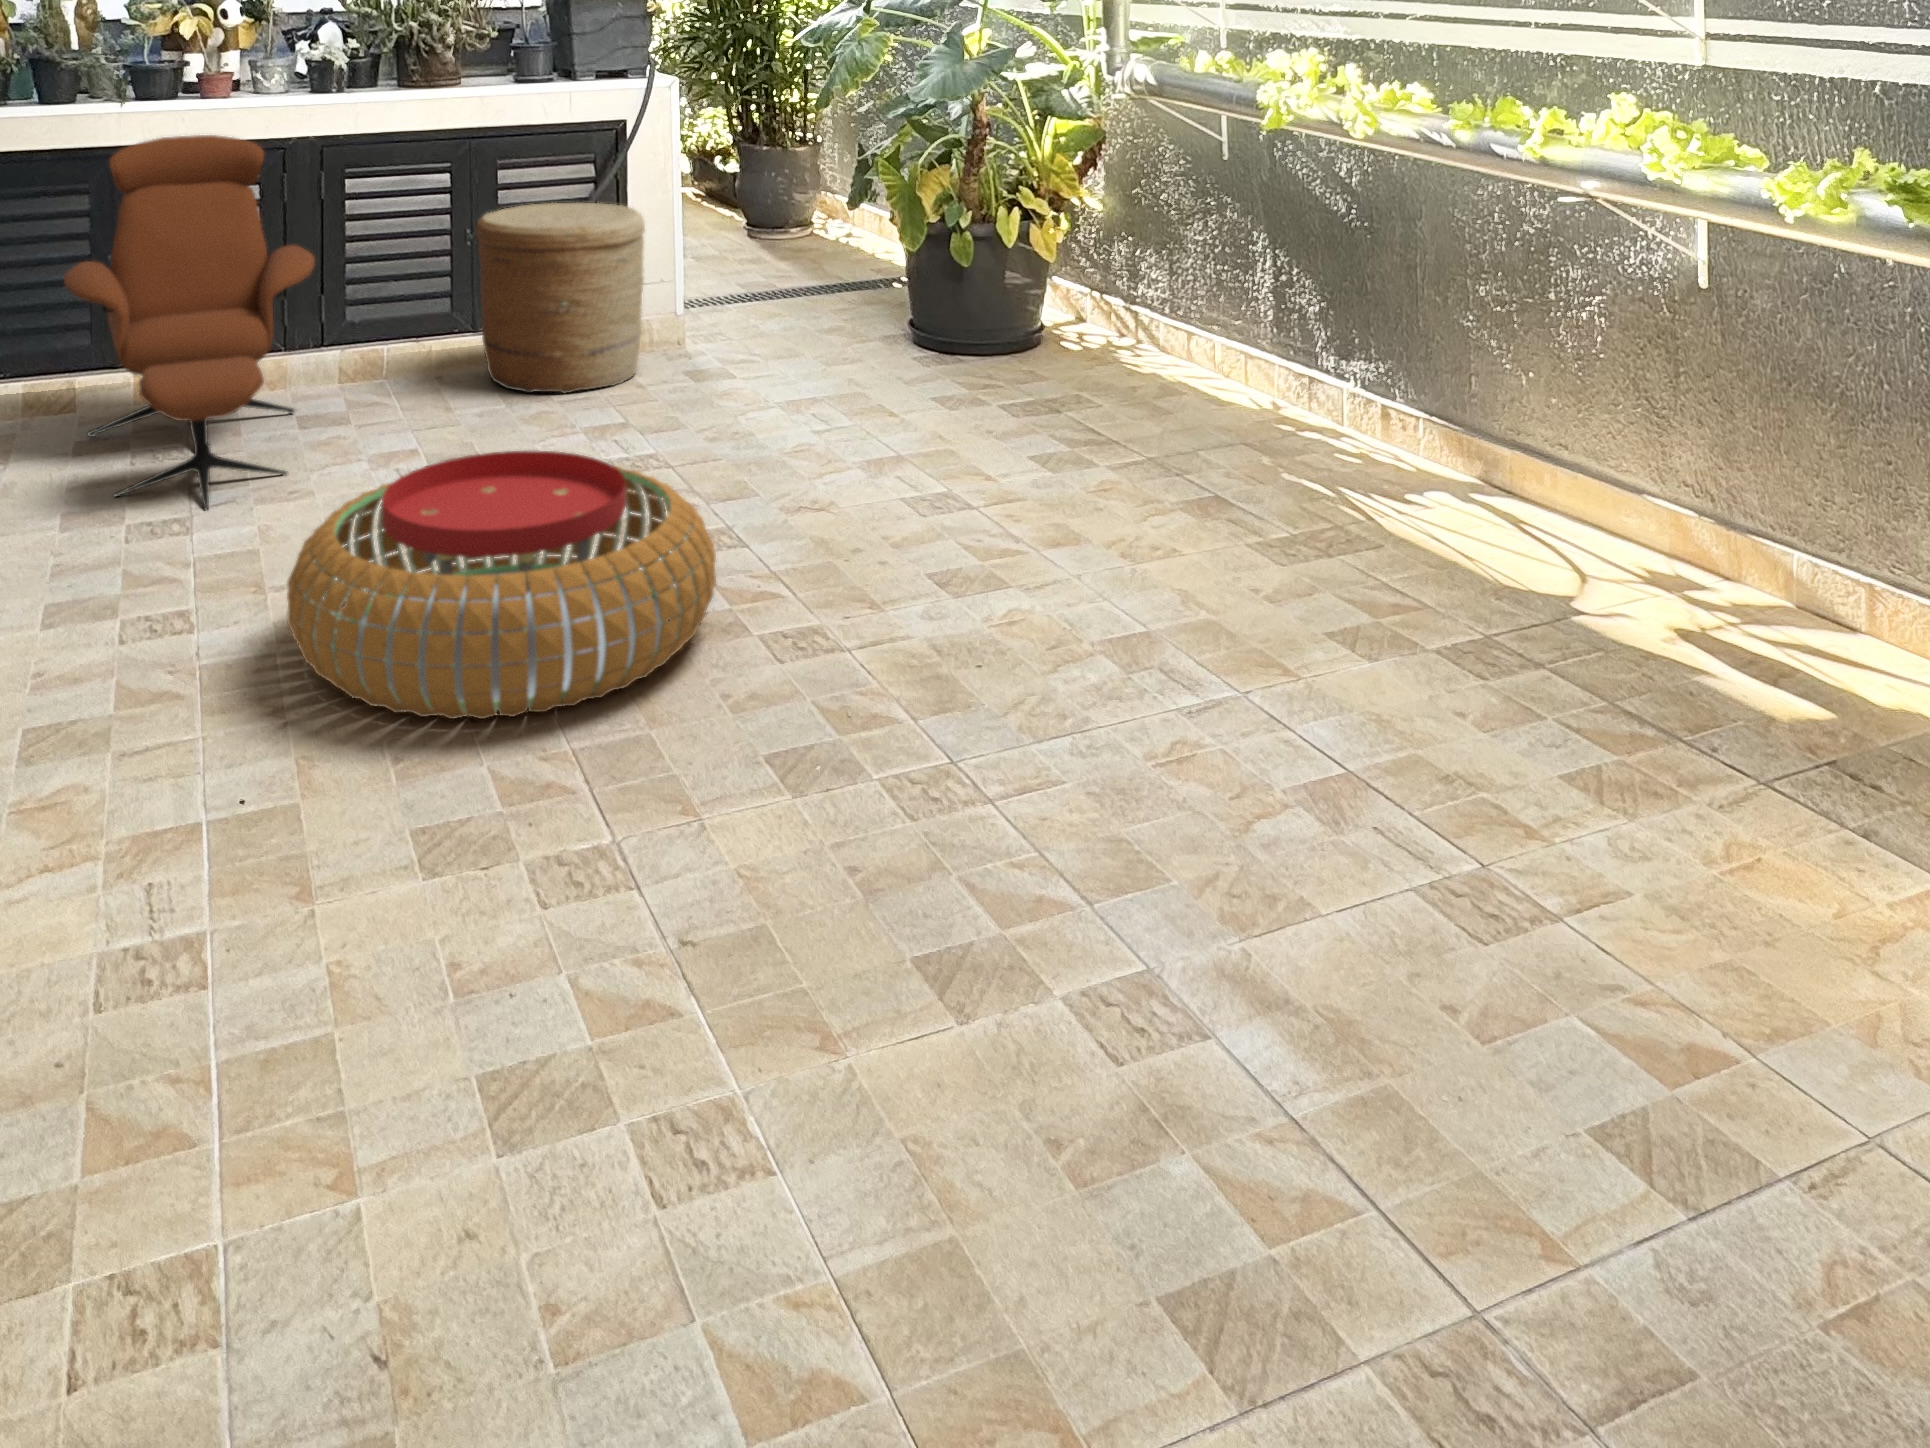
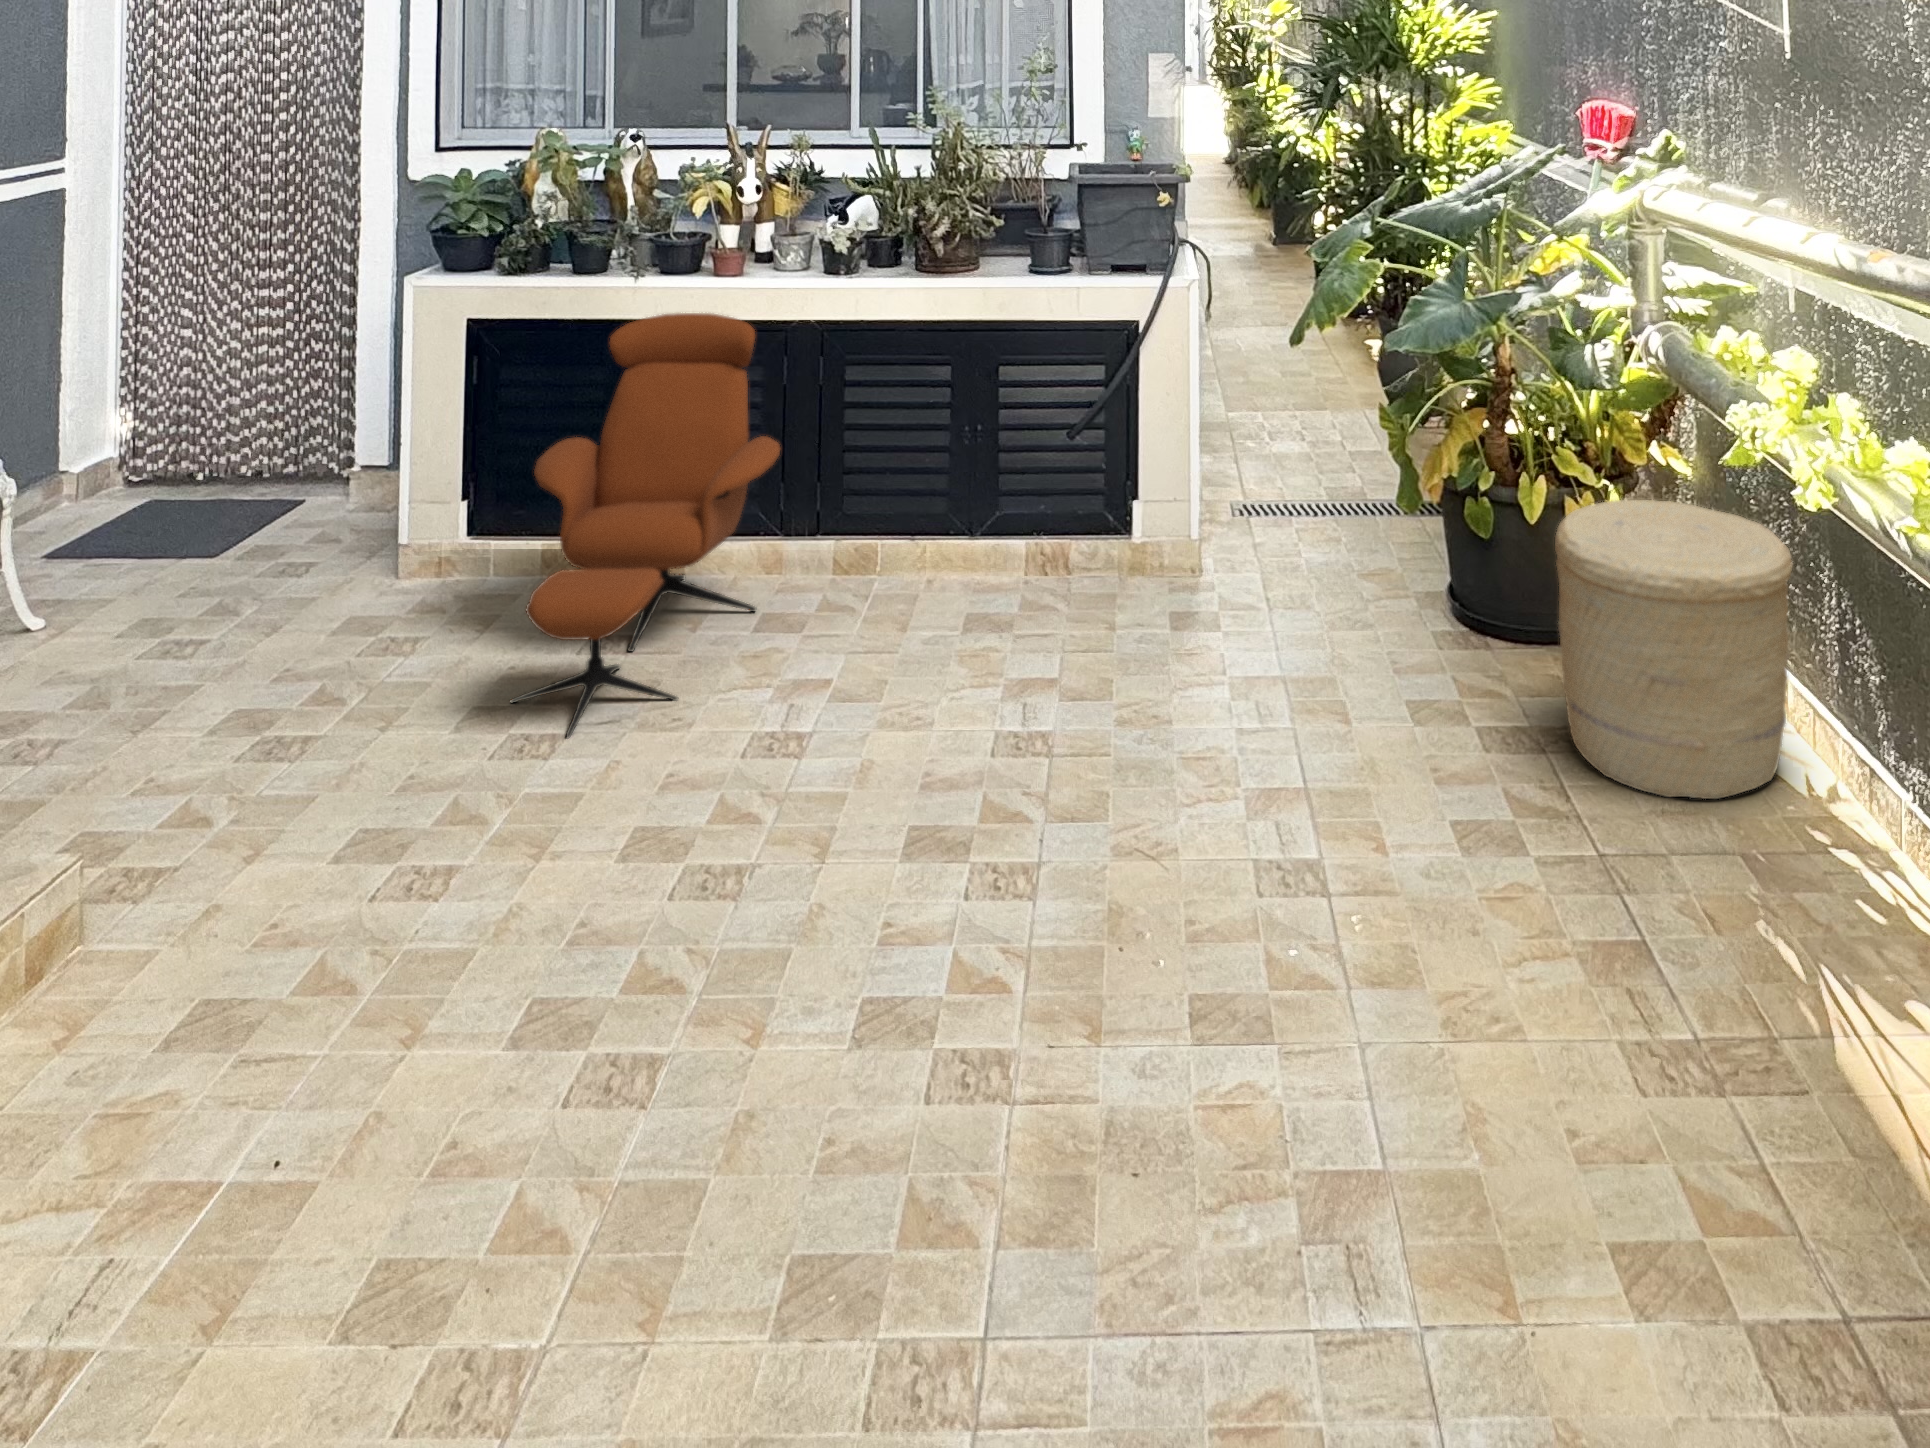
woven basket: present [476,203,645,393] -> present [1555,500,1792,799]
pouf: present [287,450,716,719] -> none [398,771,899,1148]

